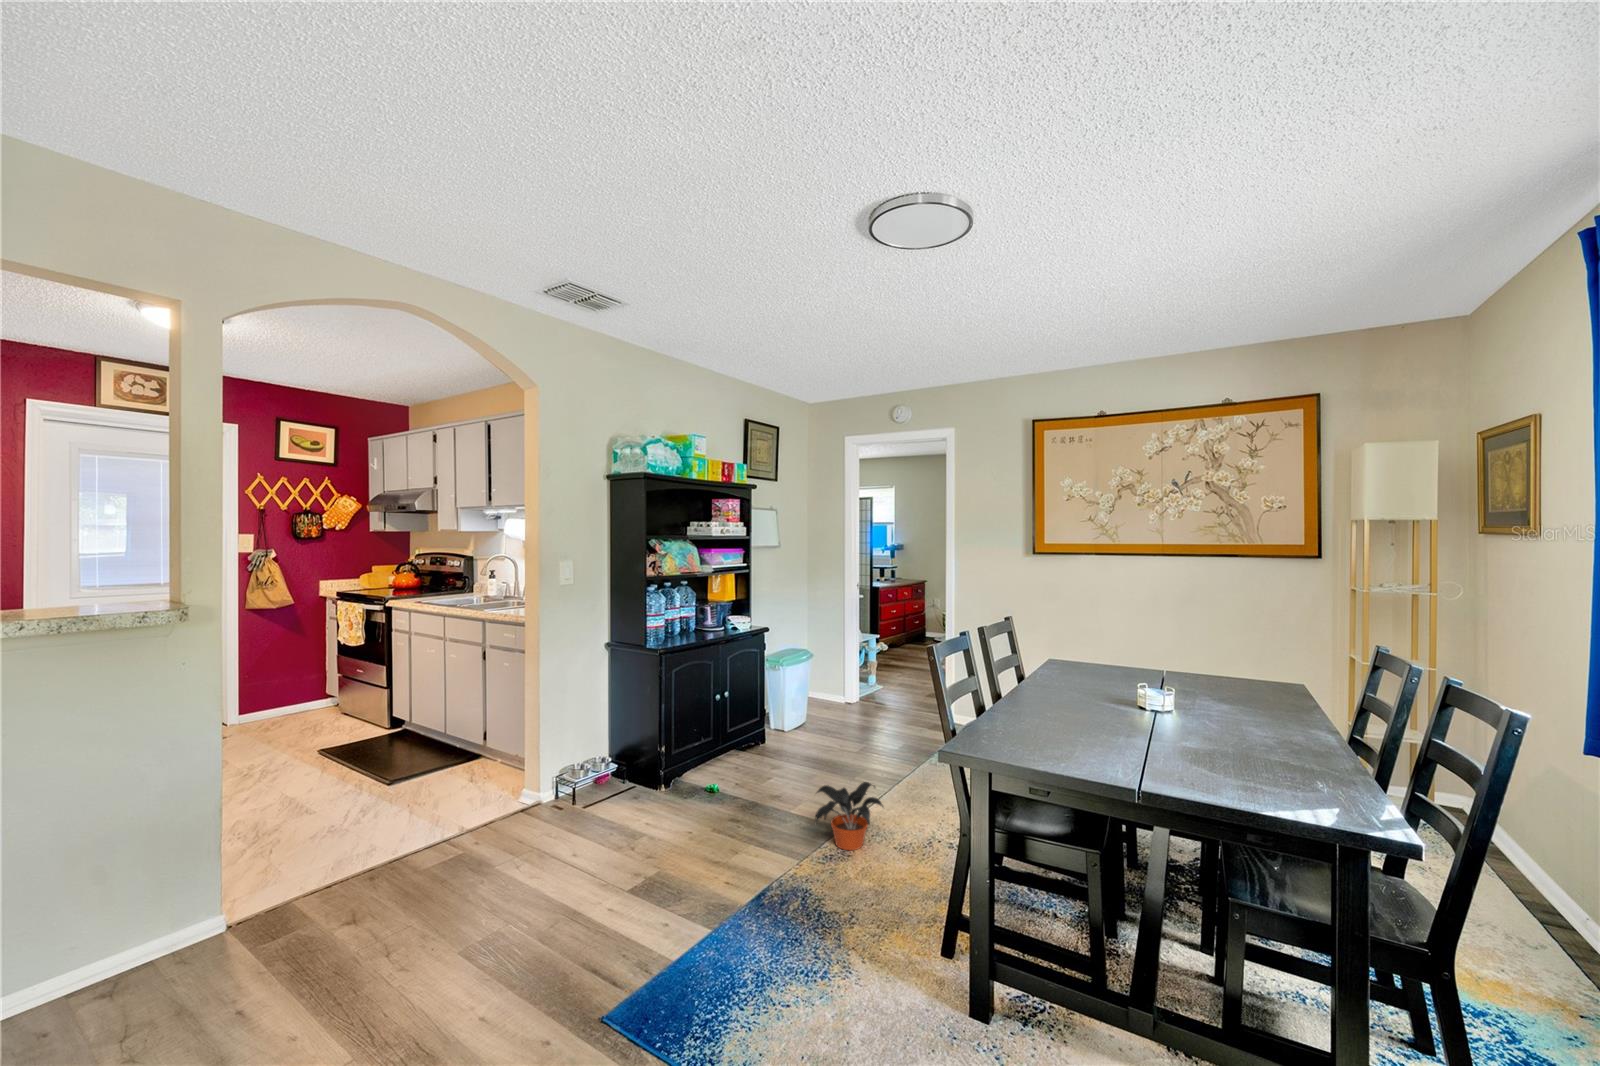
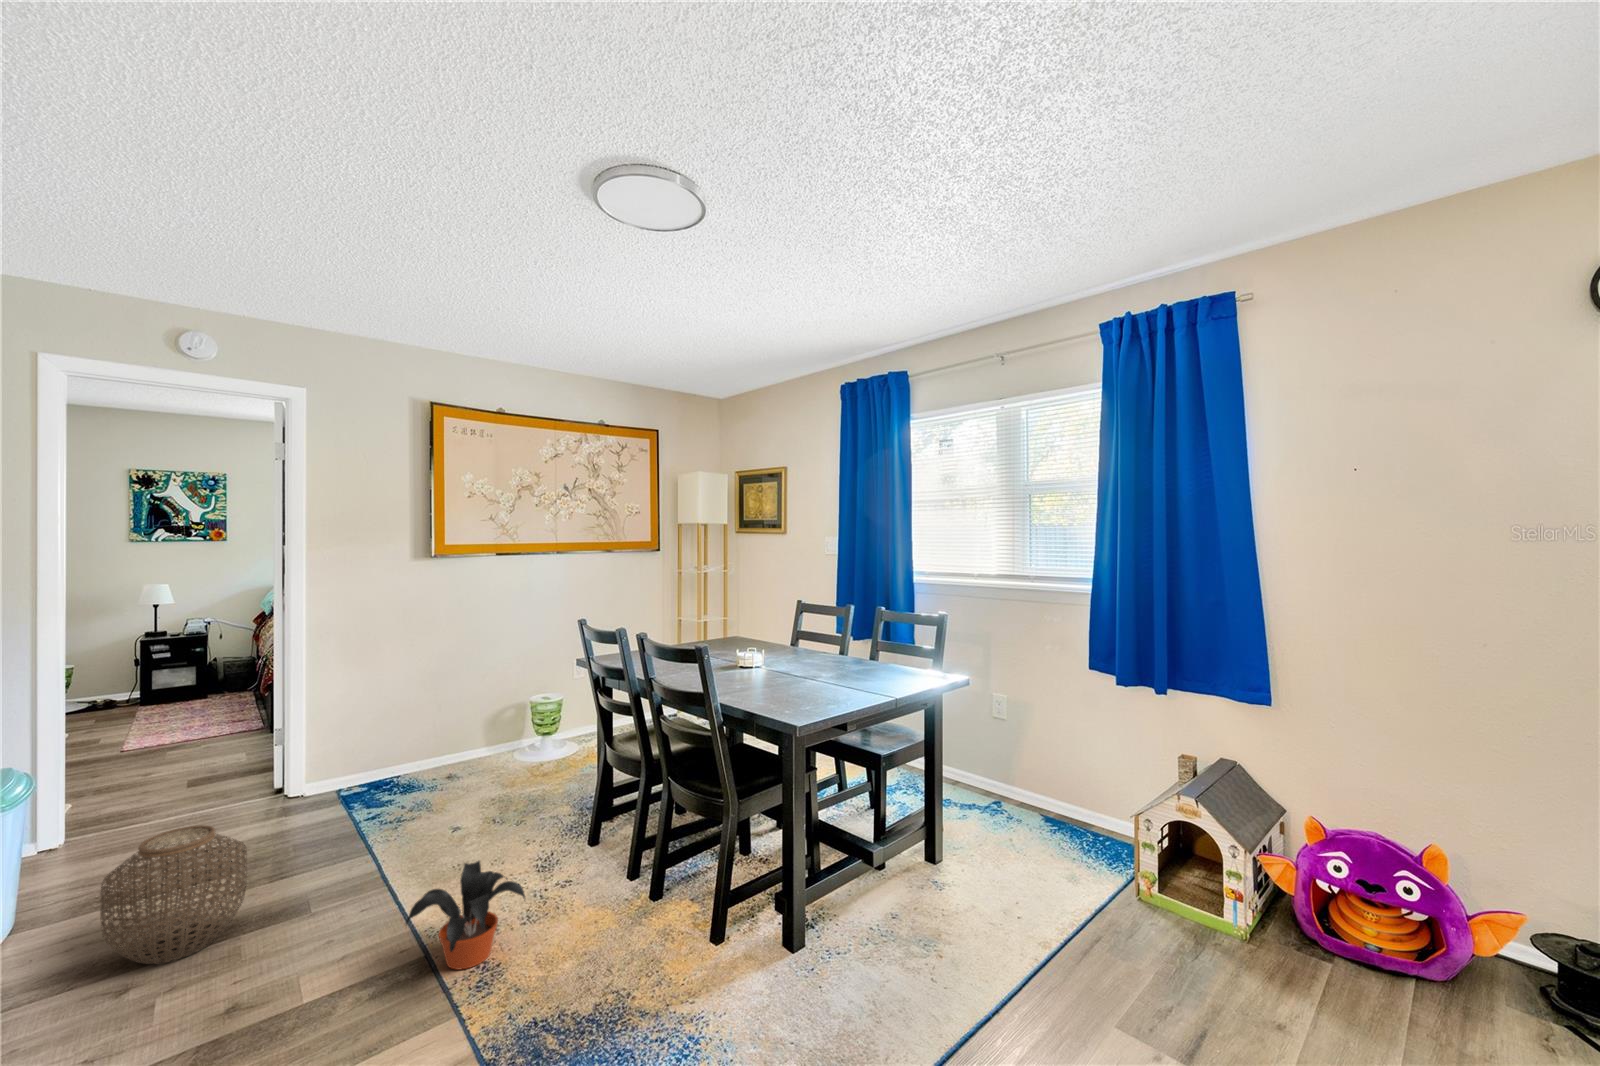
woven basket: none [778,700,835,769] -> present [100,825,247,964]

